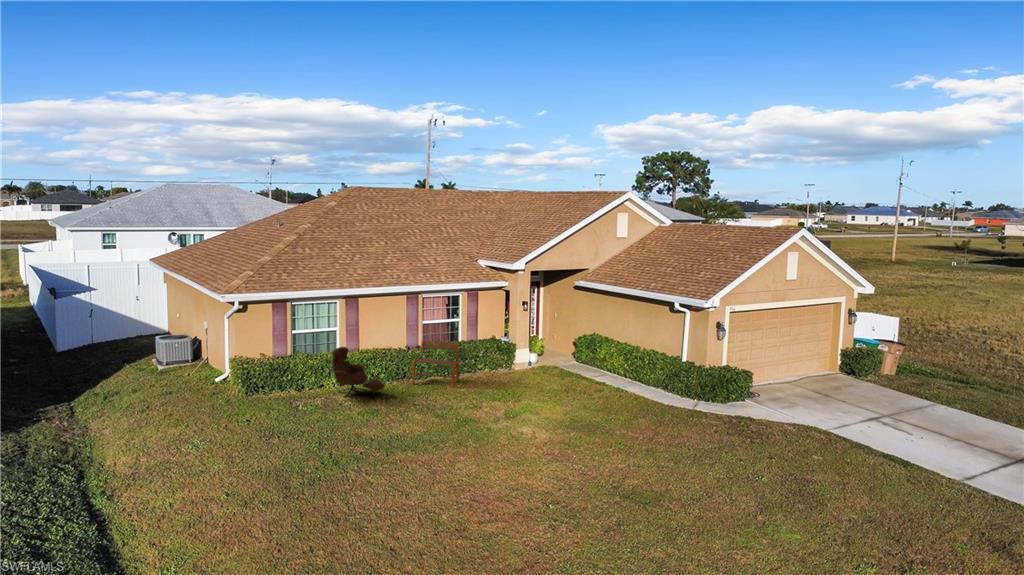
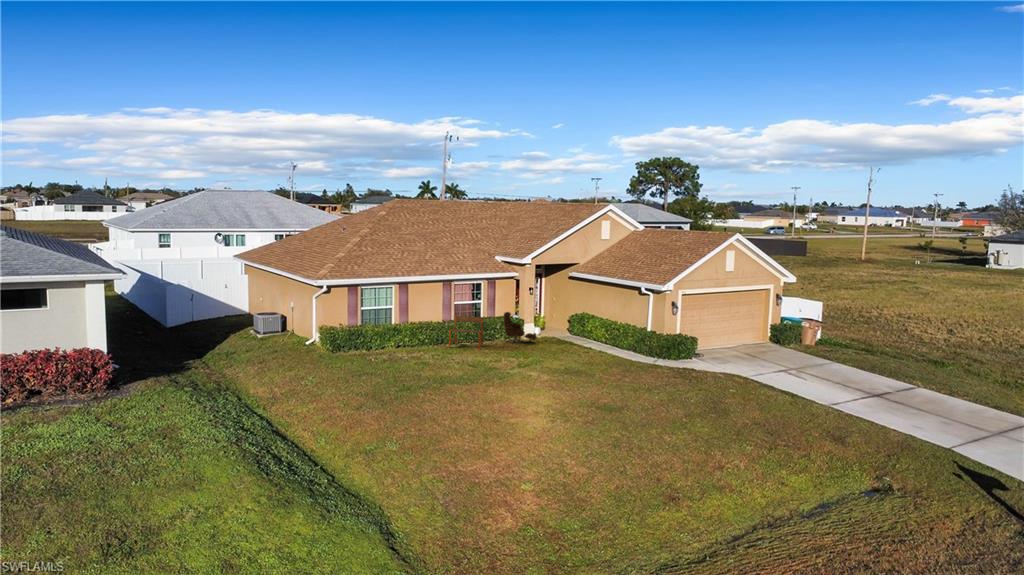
lounge chair: present [332,347,384,397] -> present [504,312,537,344]

